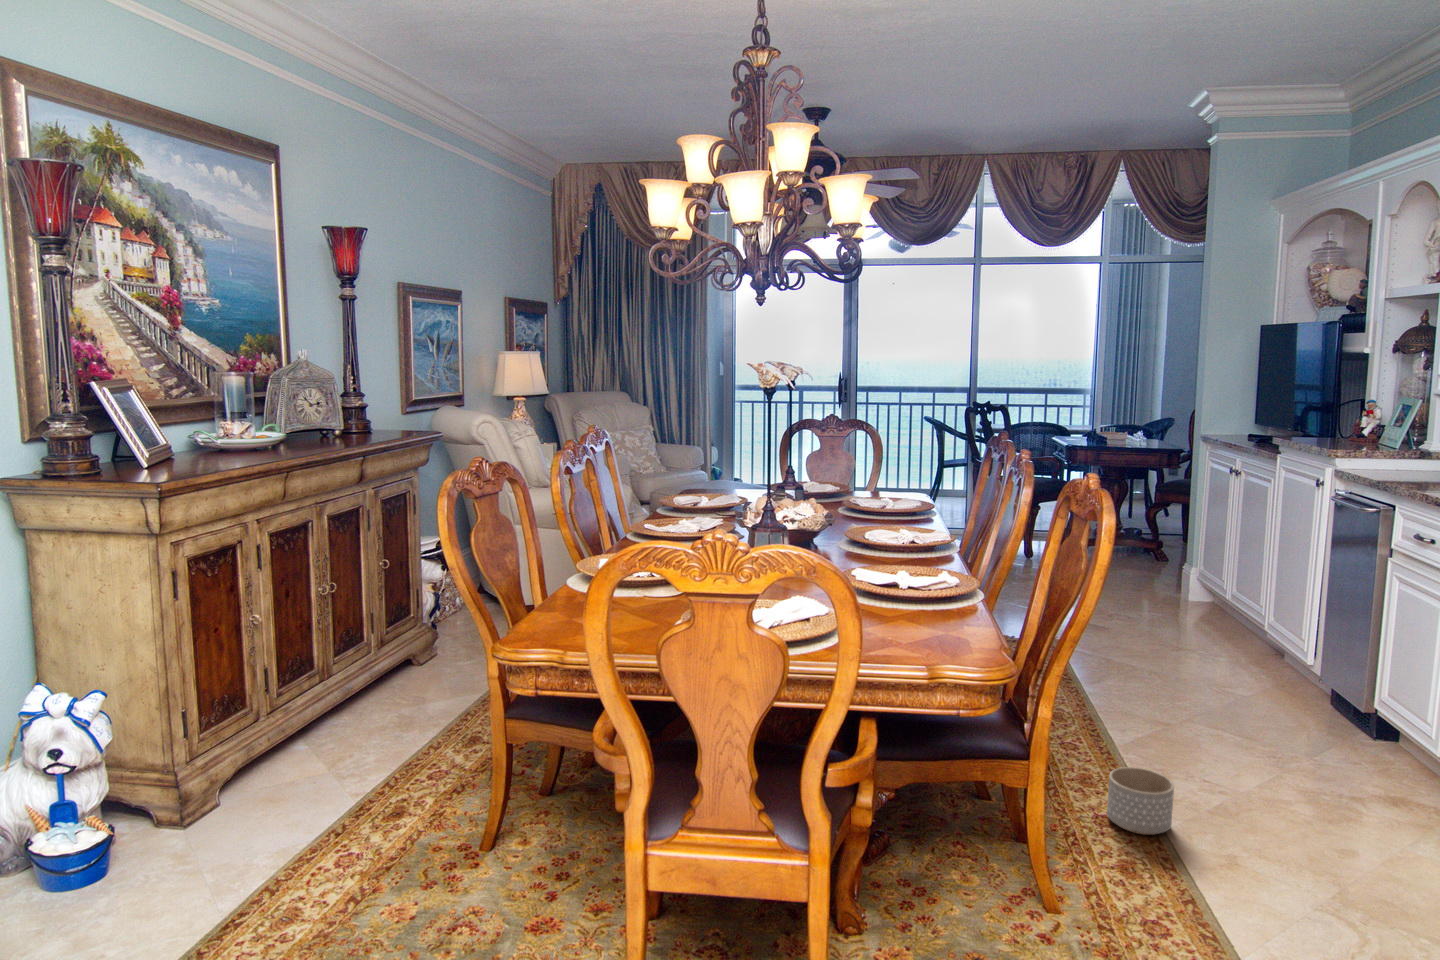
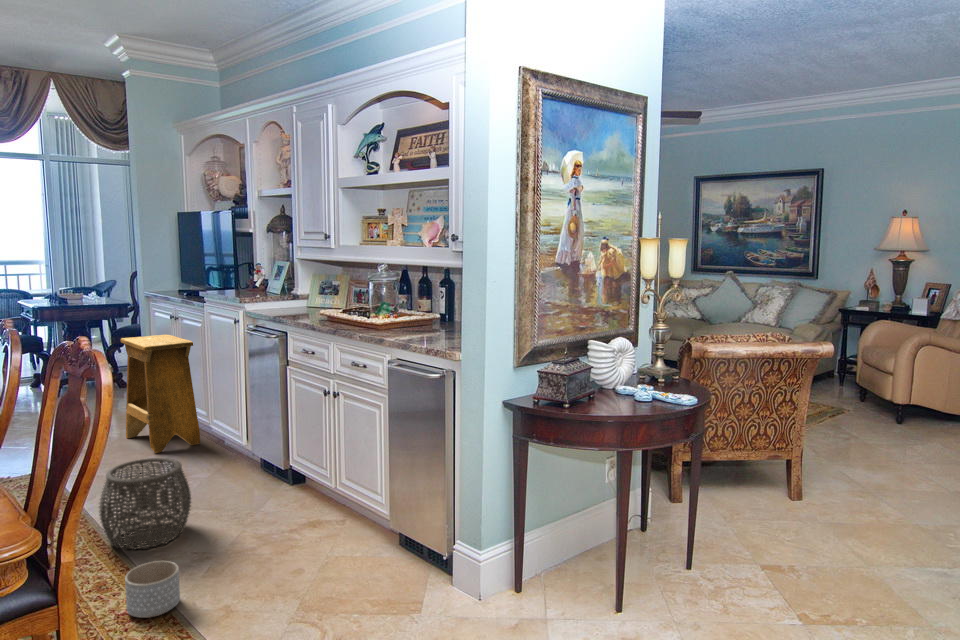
stool: none [1150,493,1255,653] -> present [121,334,200,453]
woven basket: none [1096,645,1211,760] -> present [99,458,191,550]

